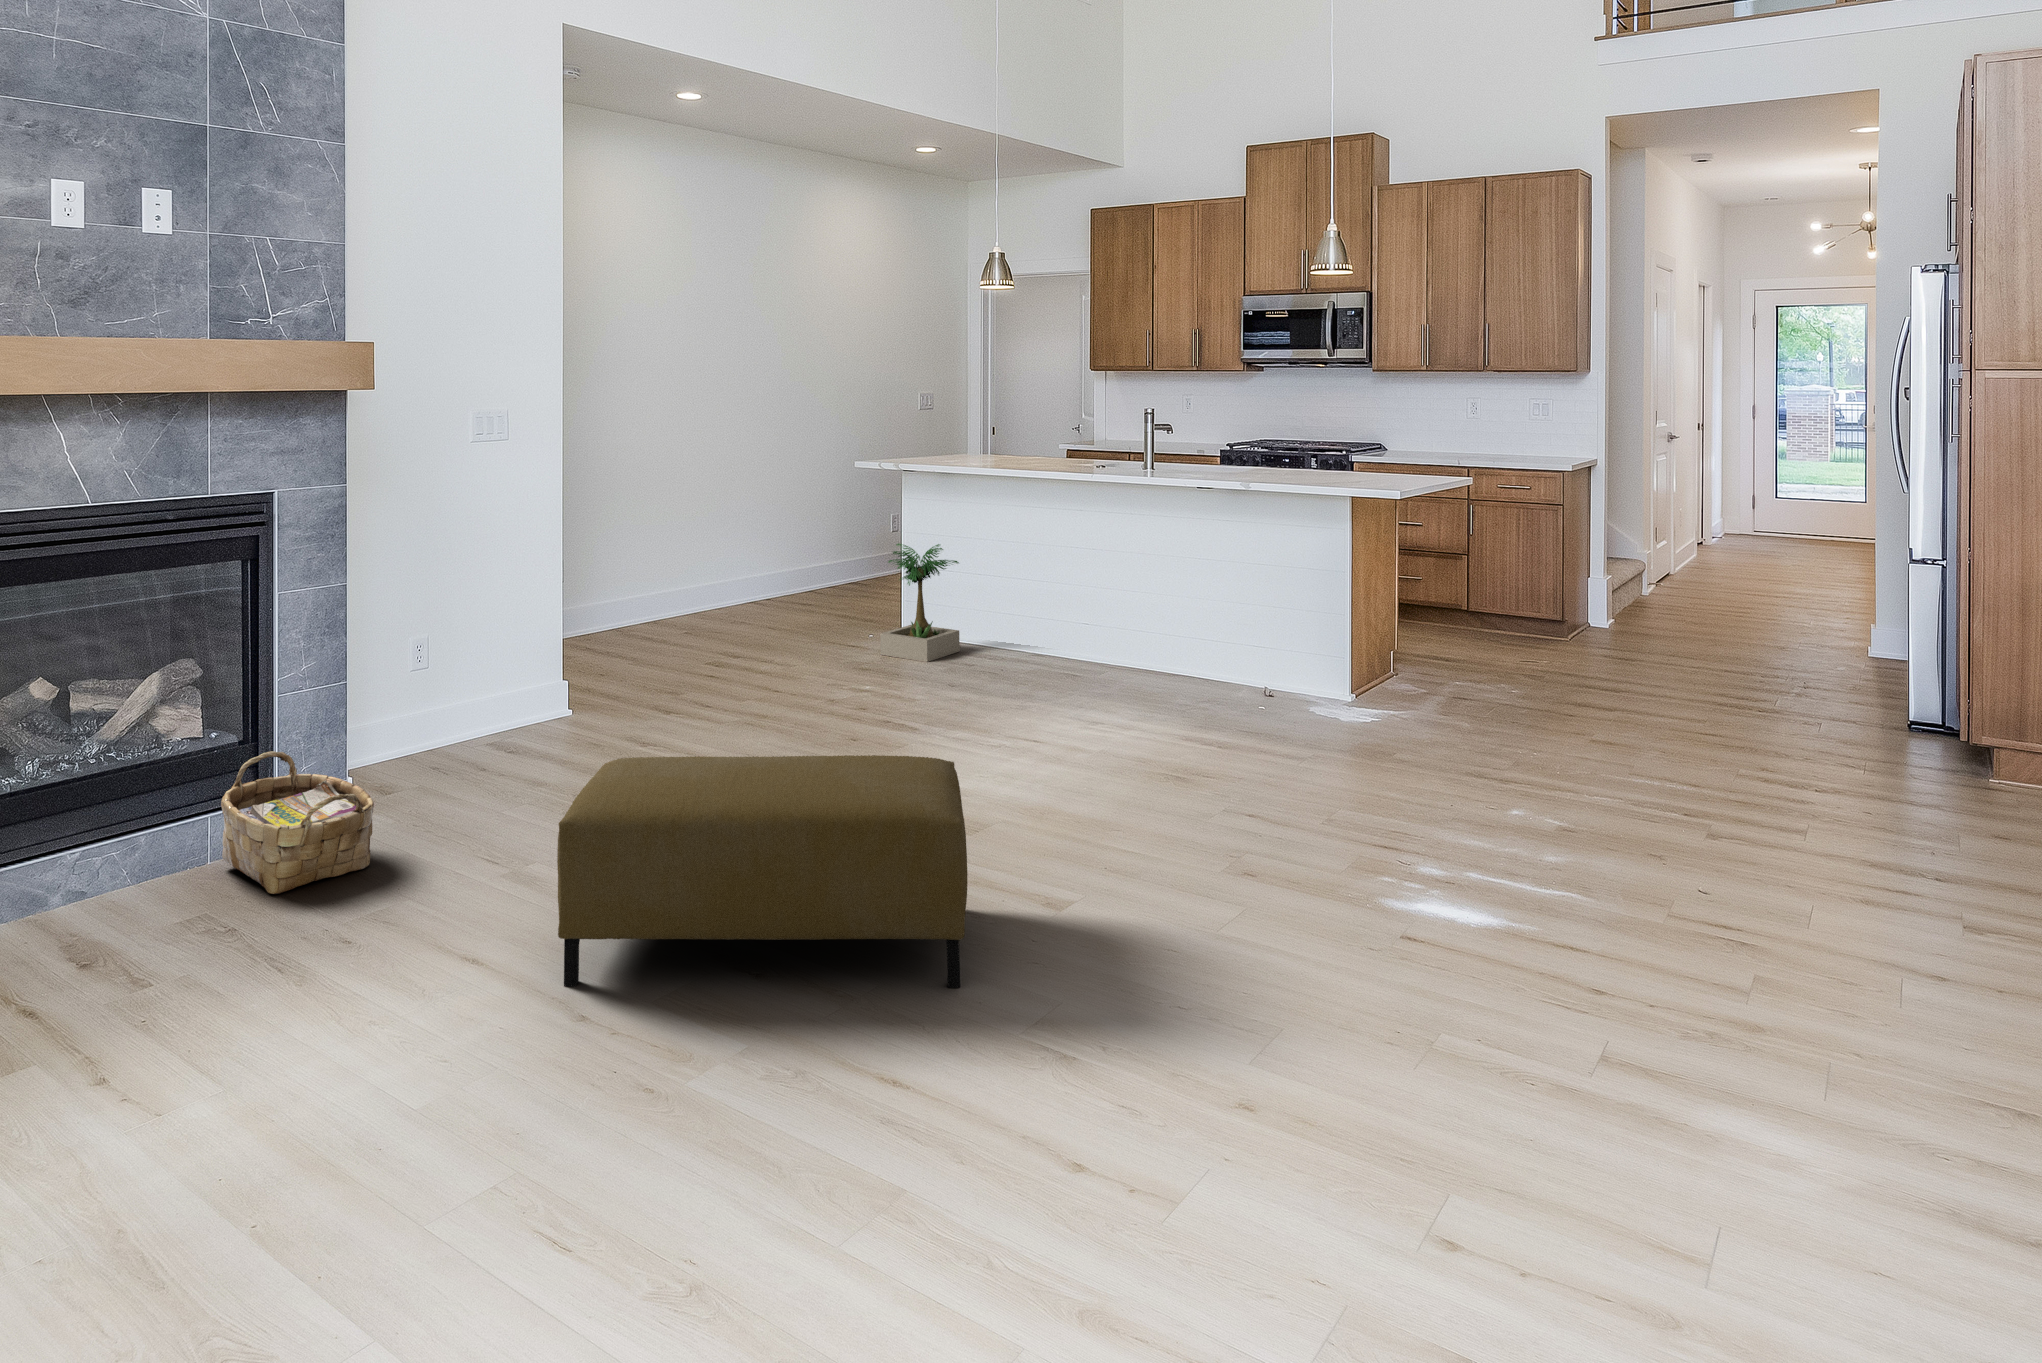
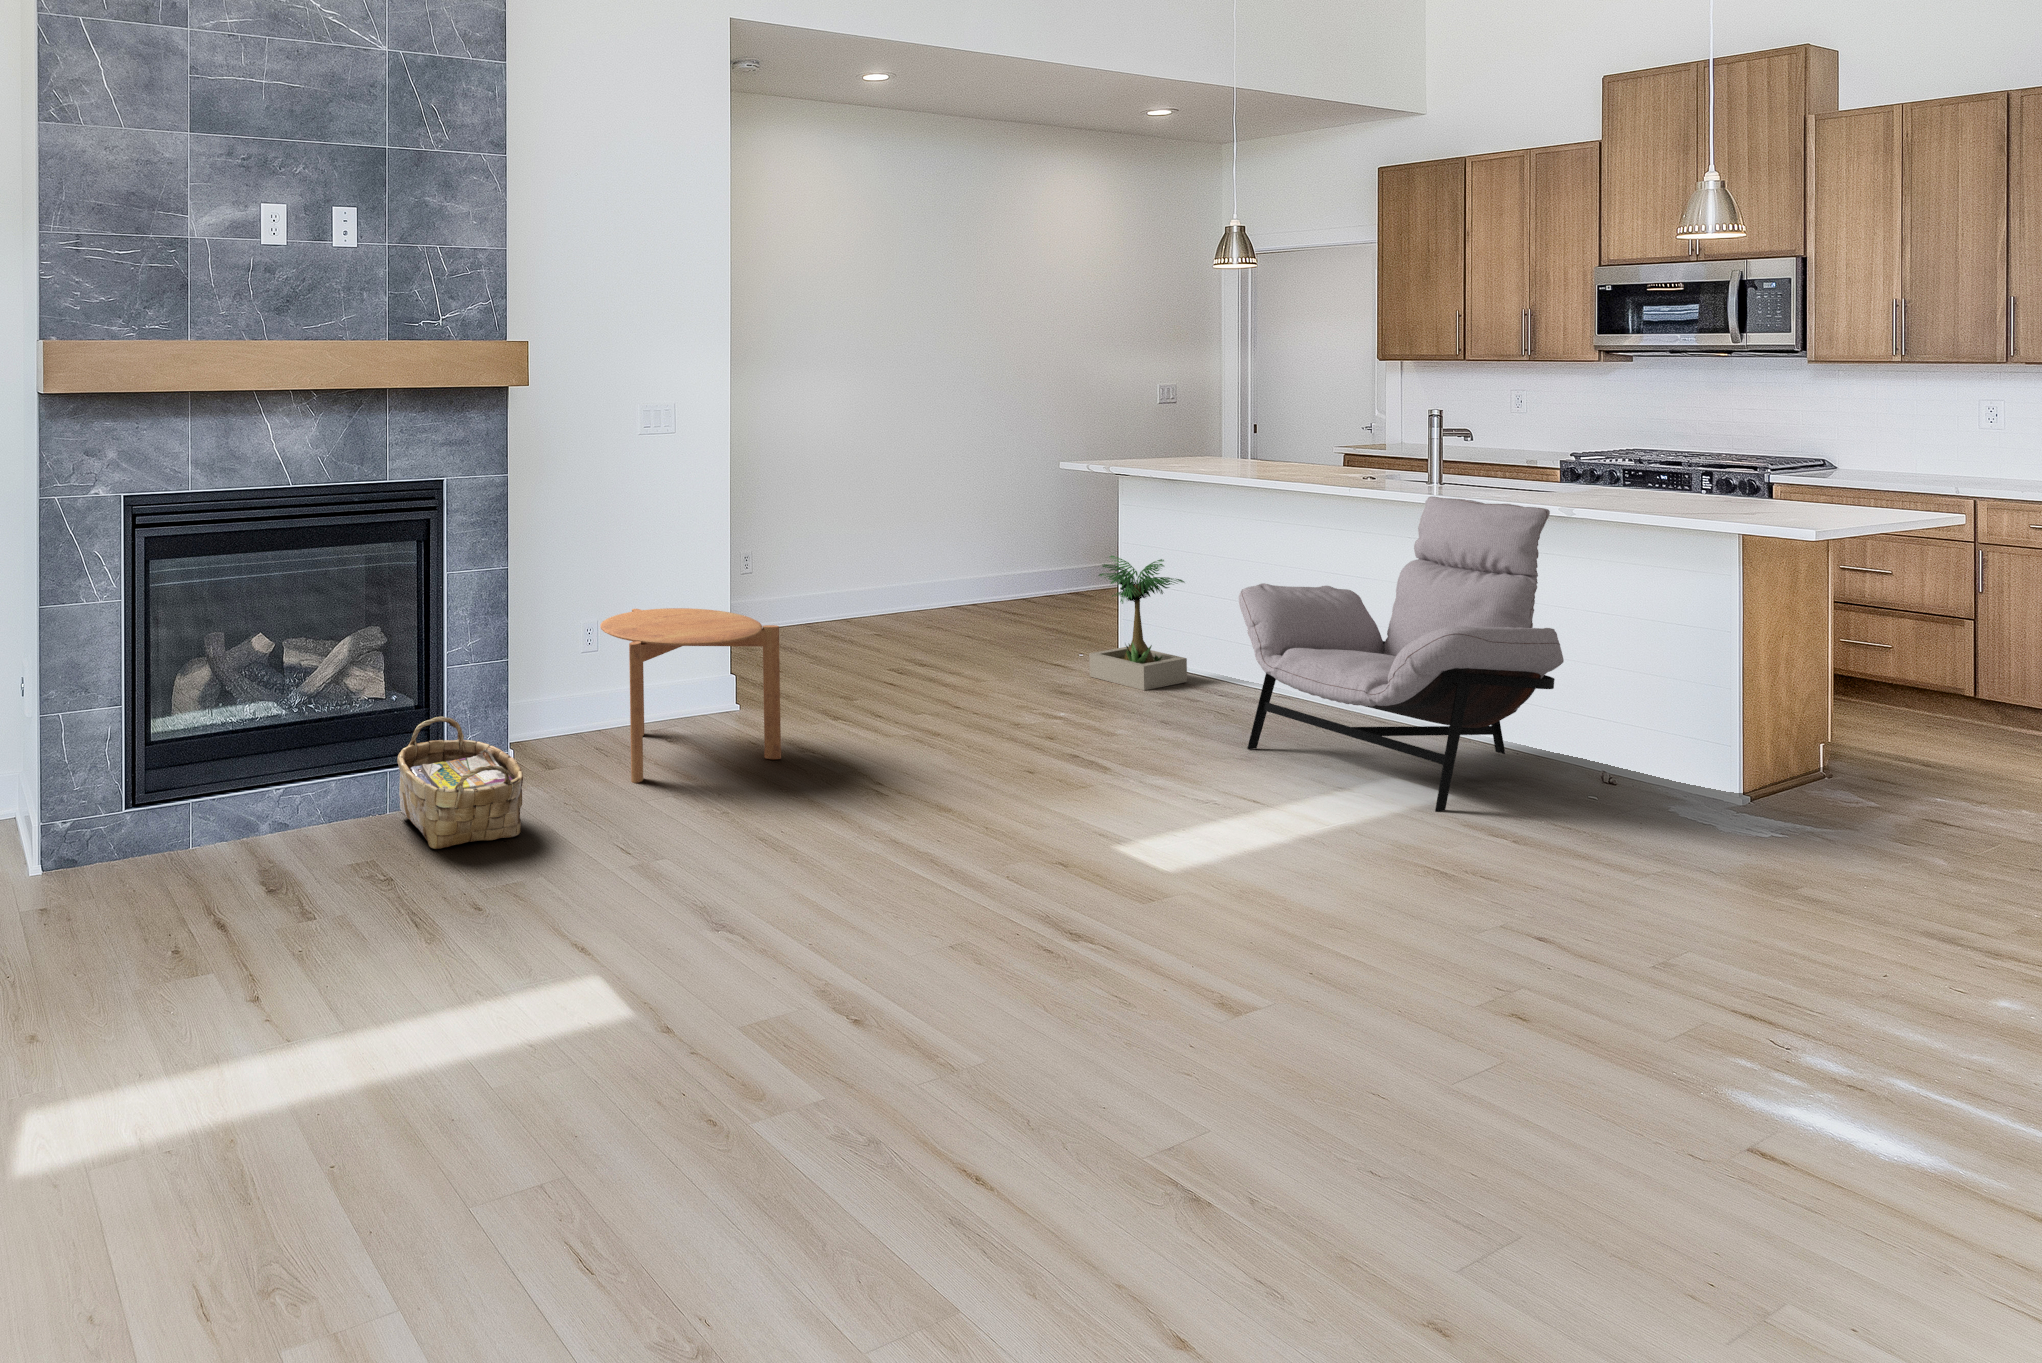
lounge chair: none [1011,477,1242,734] -> present [1239,497,1564,812]
side table: none [437,617,623,800] -> present [600,608,781,783]
ottoman: present [557,755,968,987] -> none [654,768,1113,1085]

